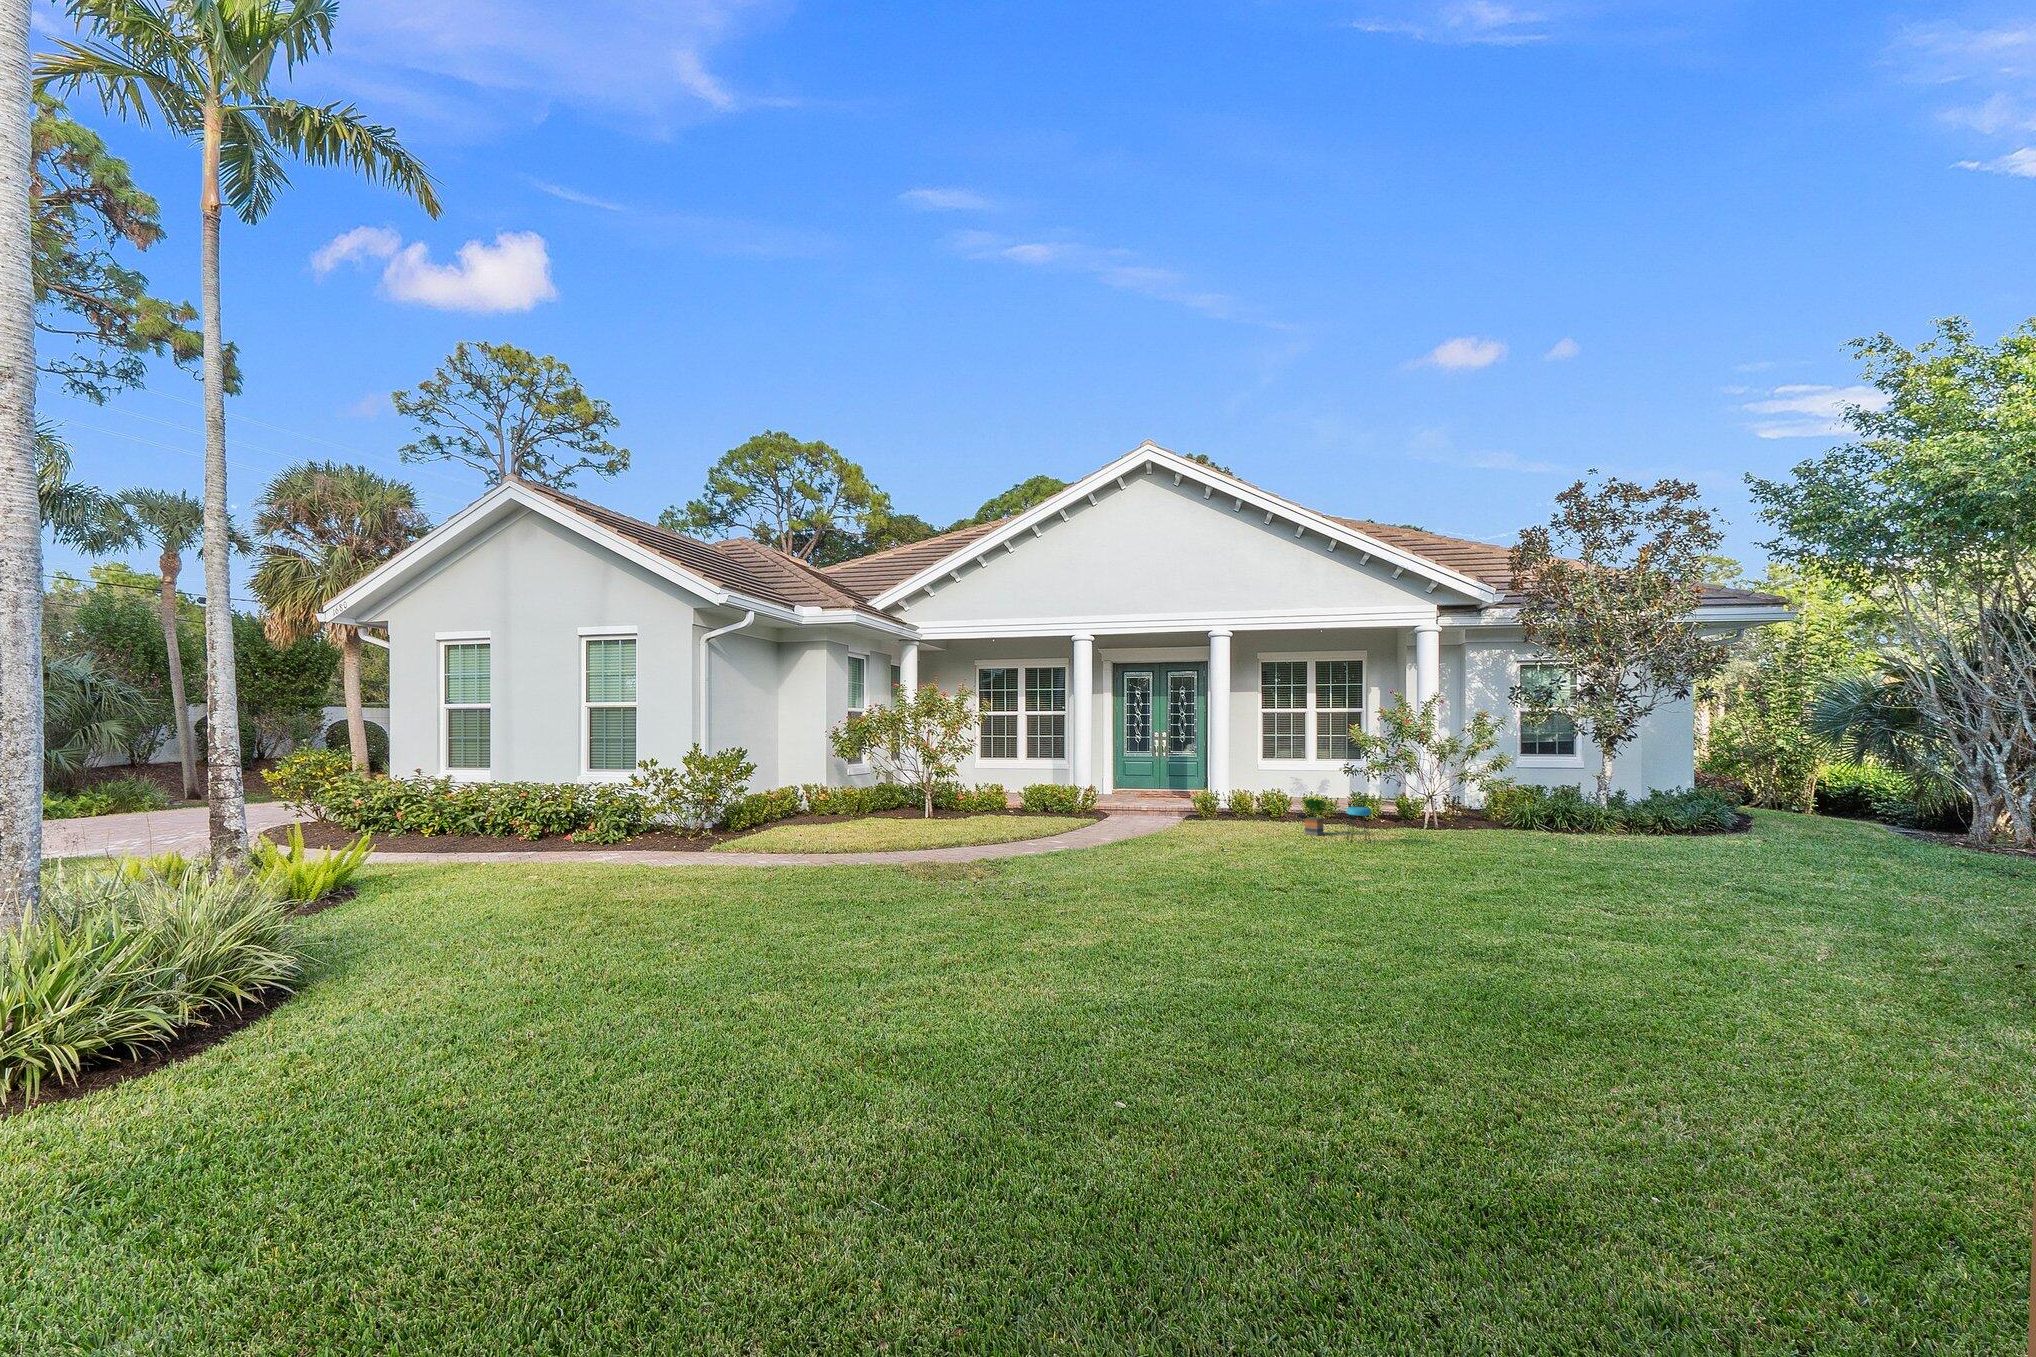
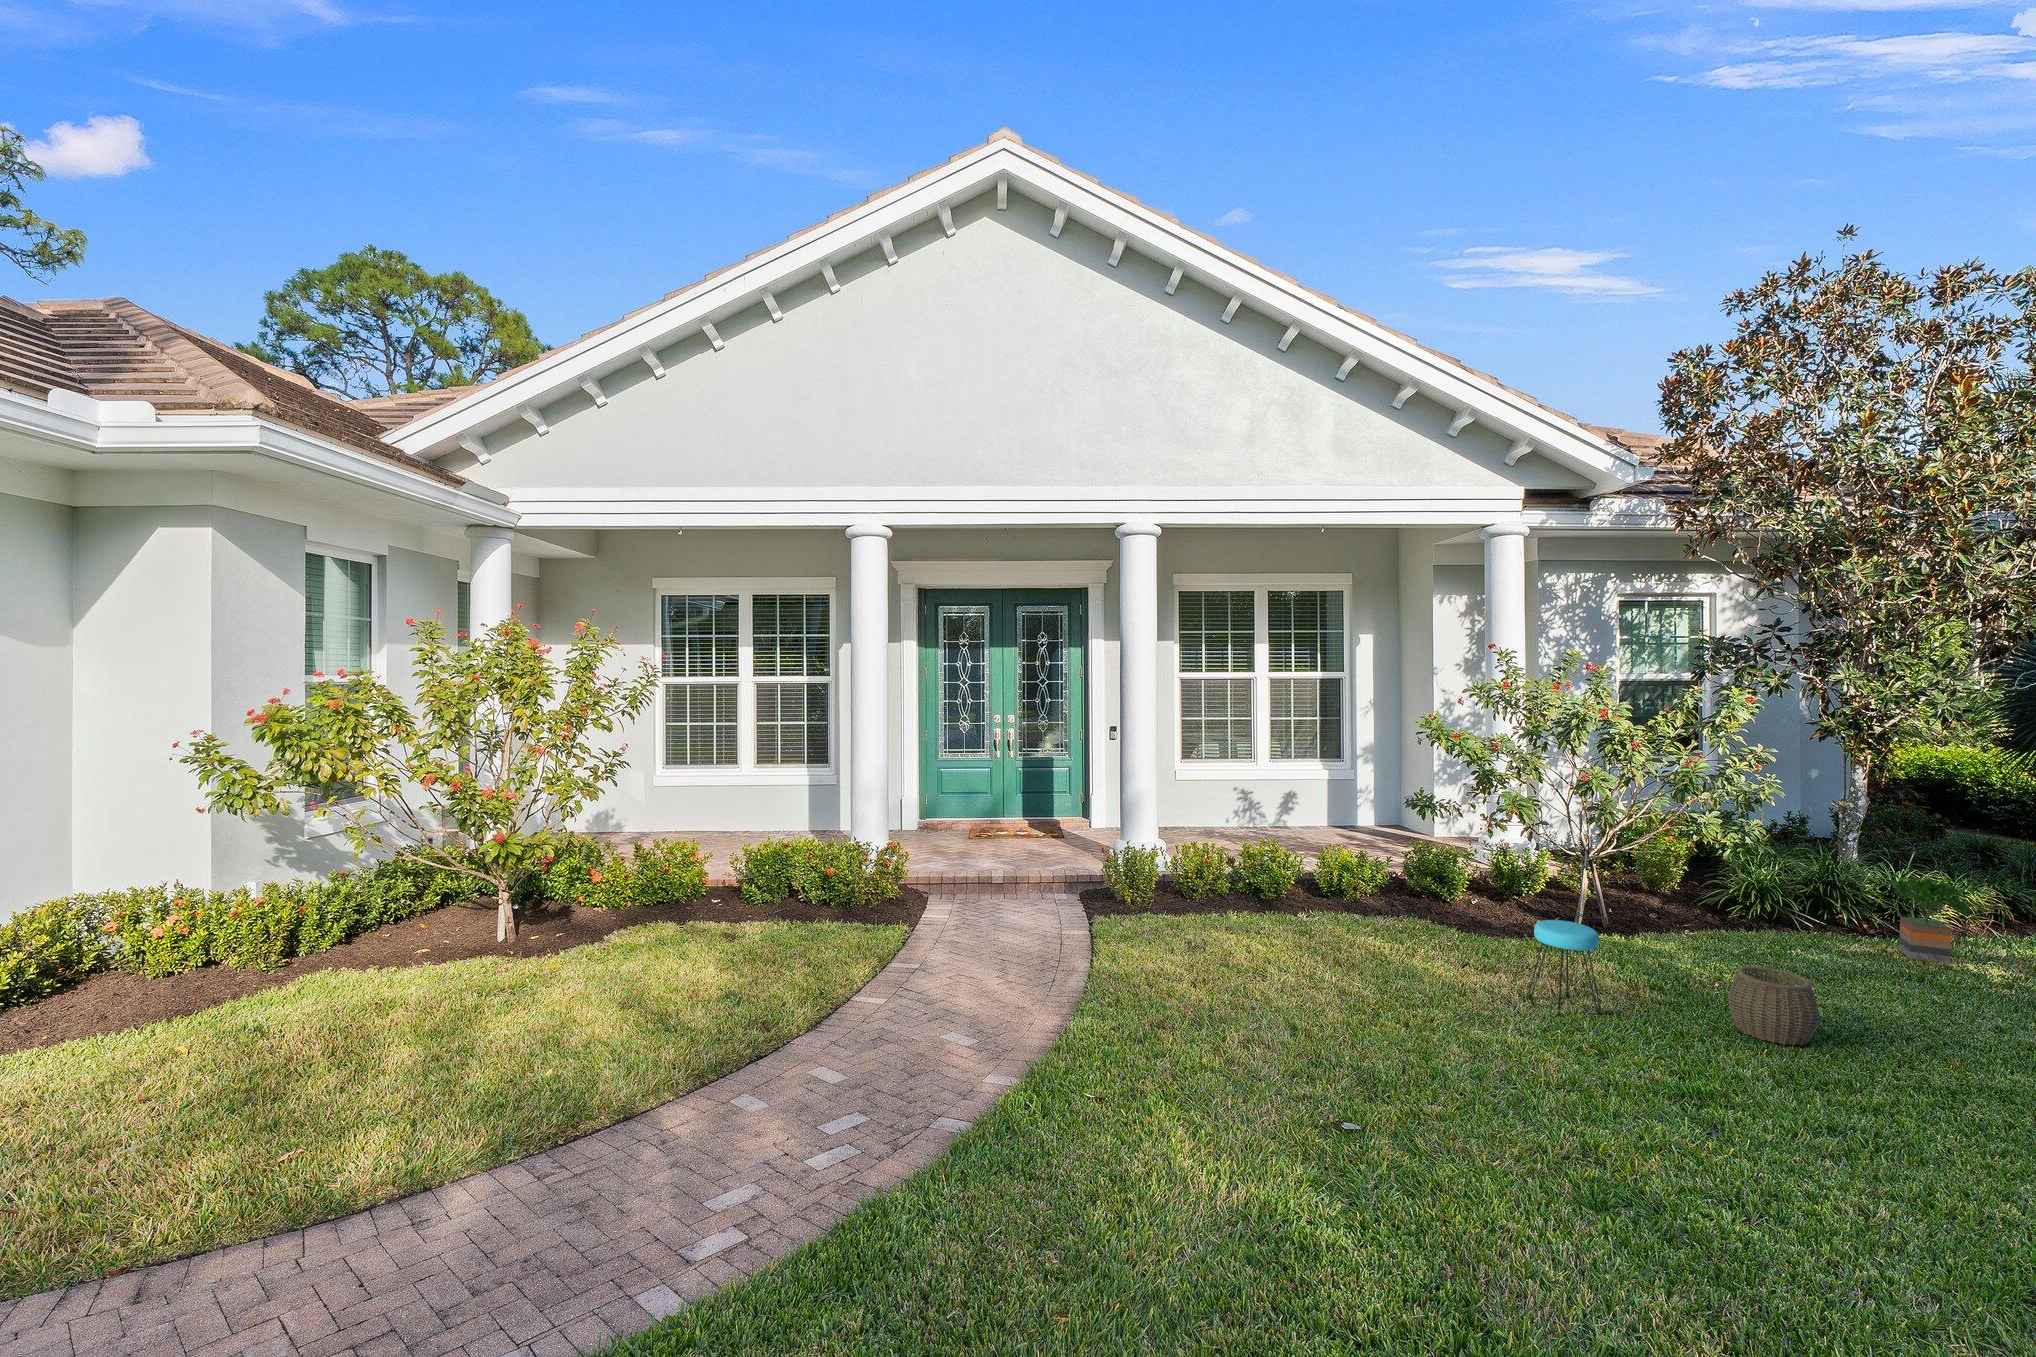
potted tree: present [1304,798,1327,836] -> present [1892,877,1970,964]
woven basket: none [1417,822,1449,850] -> present [1729,966,1819,1046]

